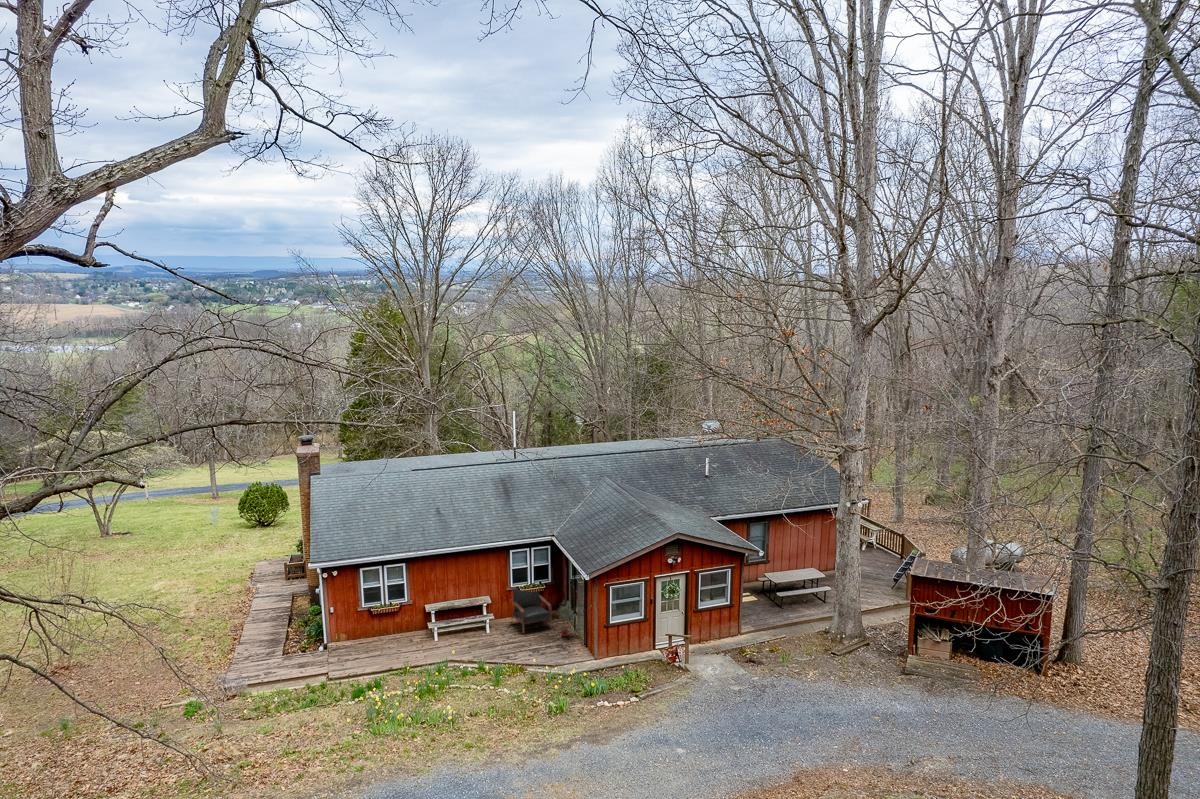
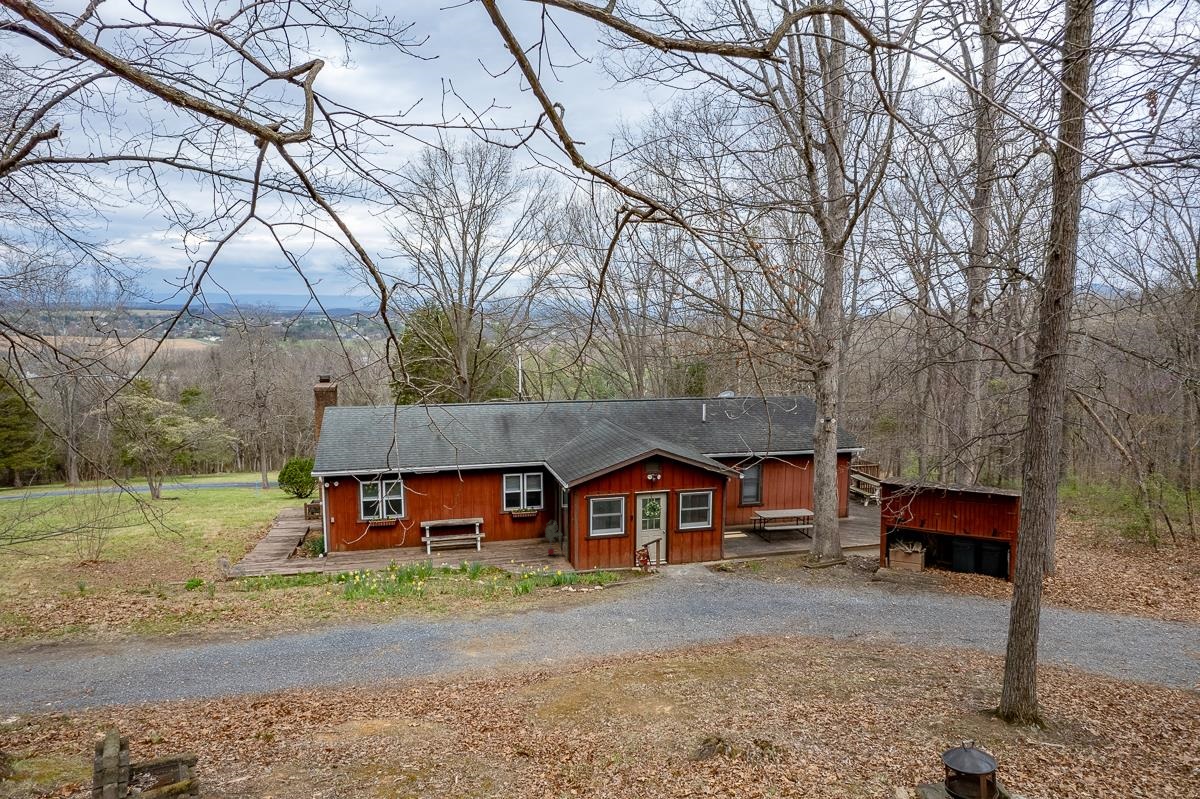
chair: present [510,588,552,634] -> none [503,511,541,553]

